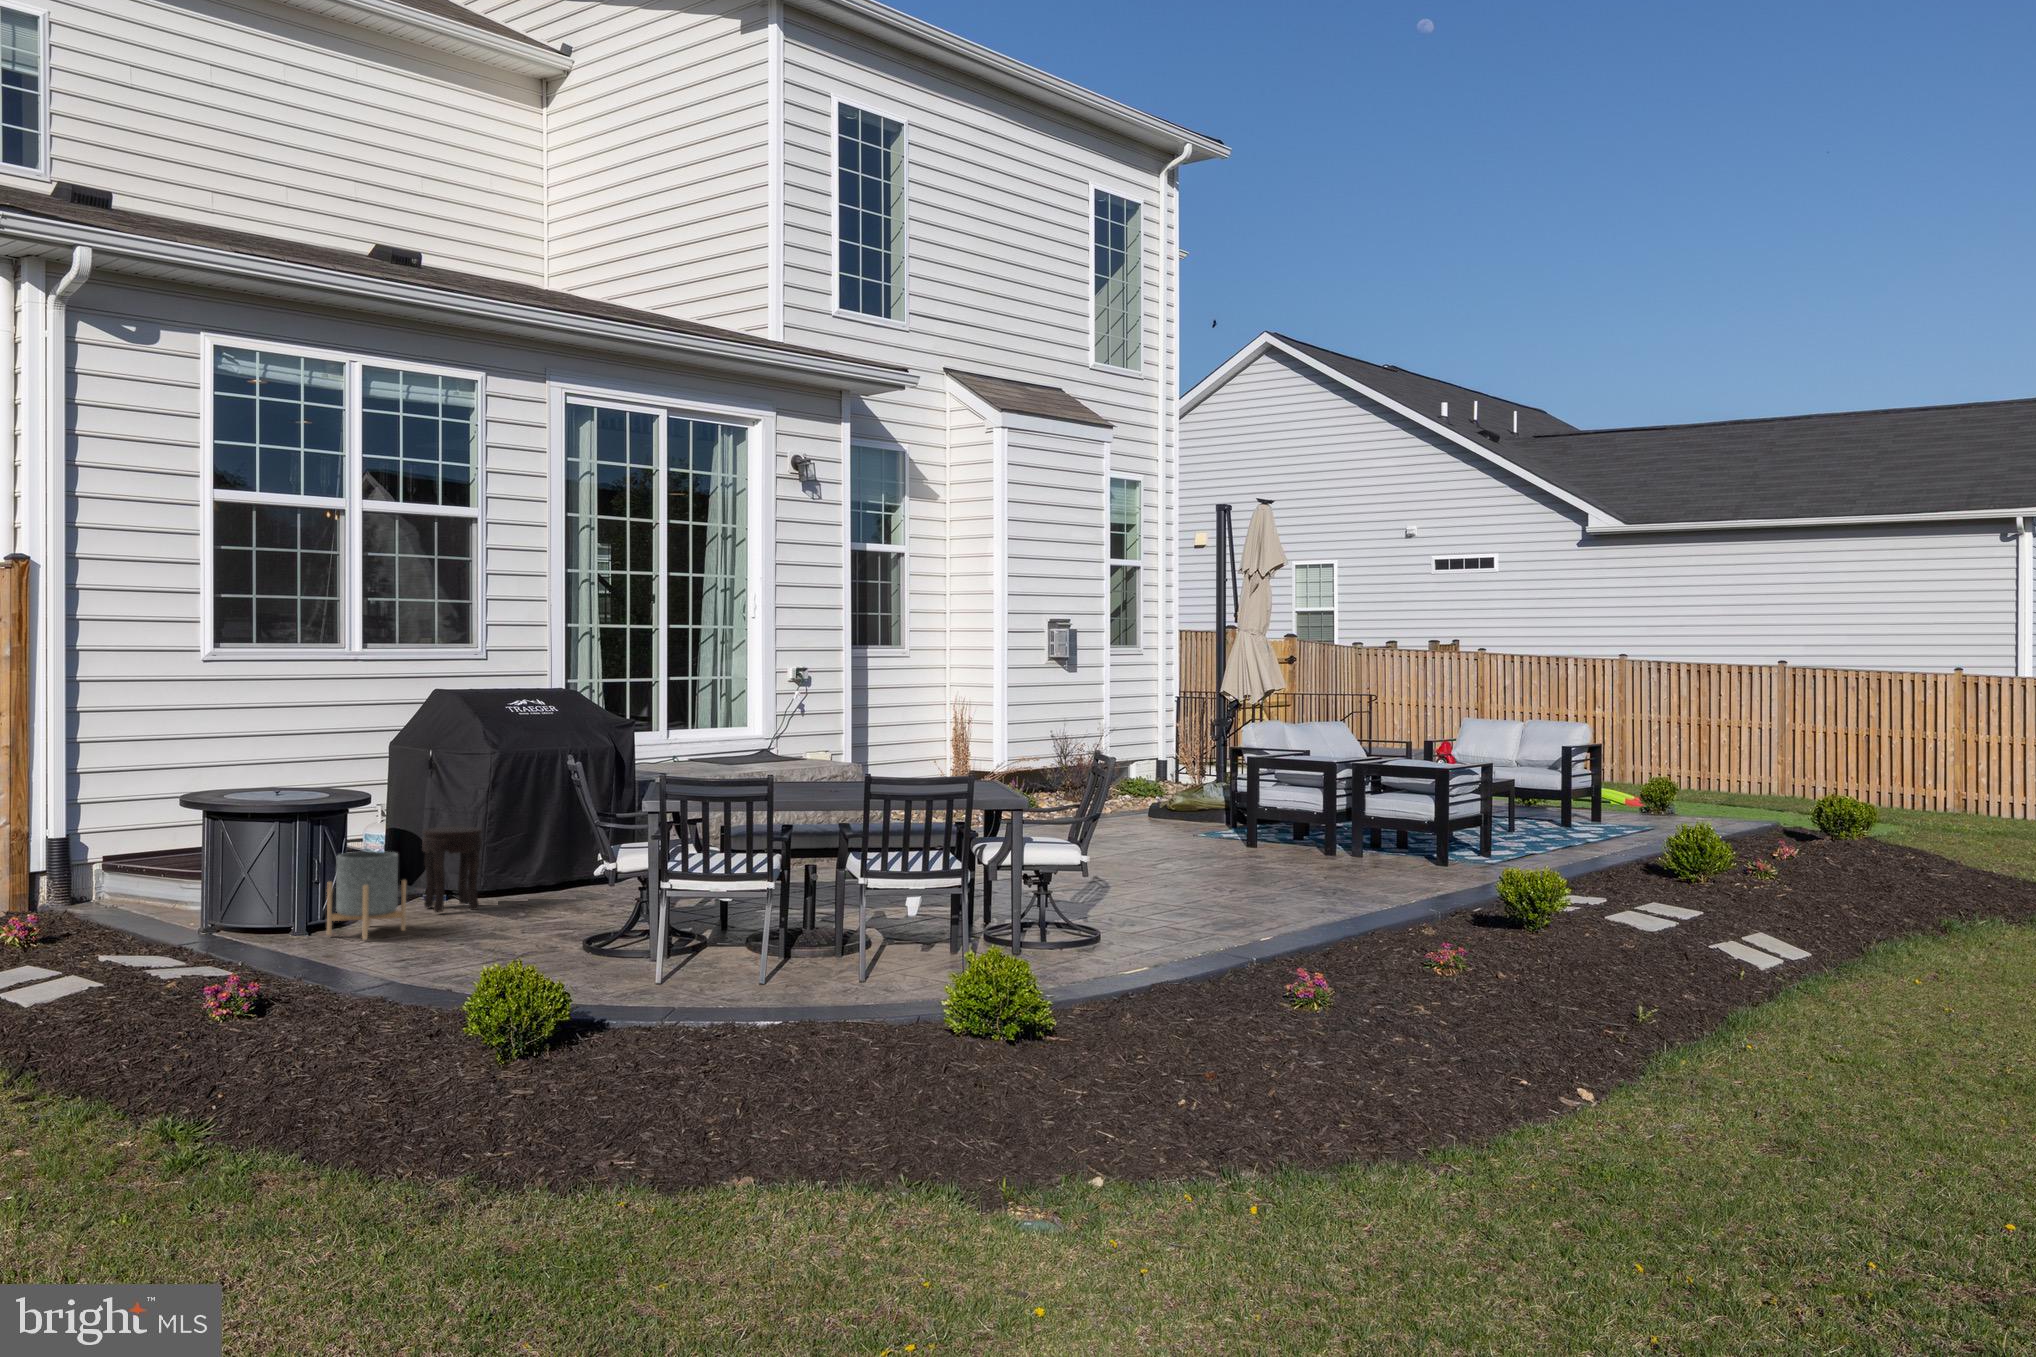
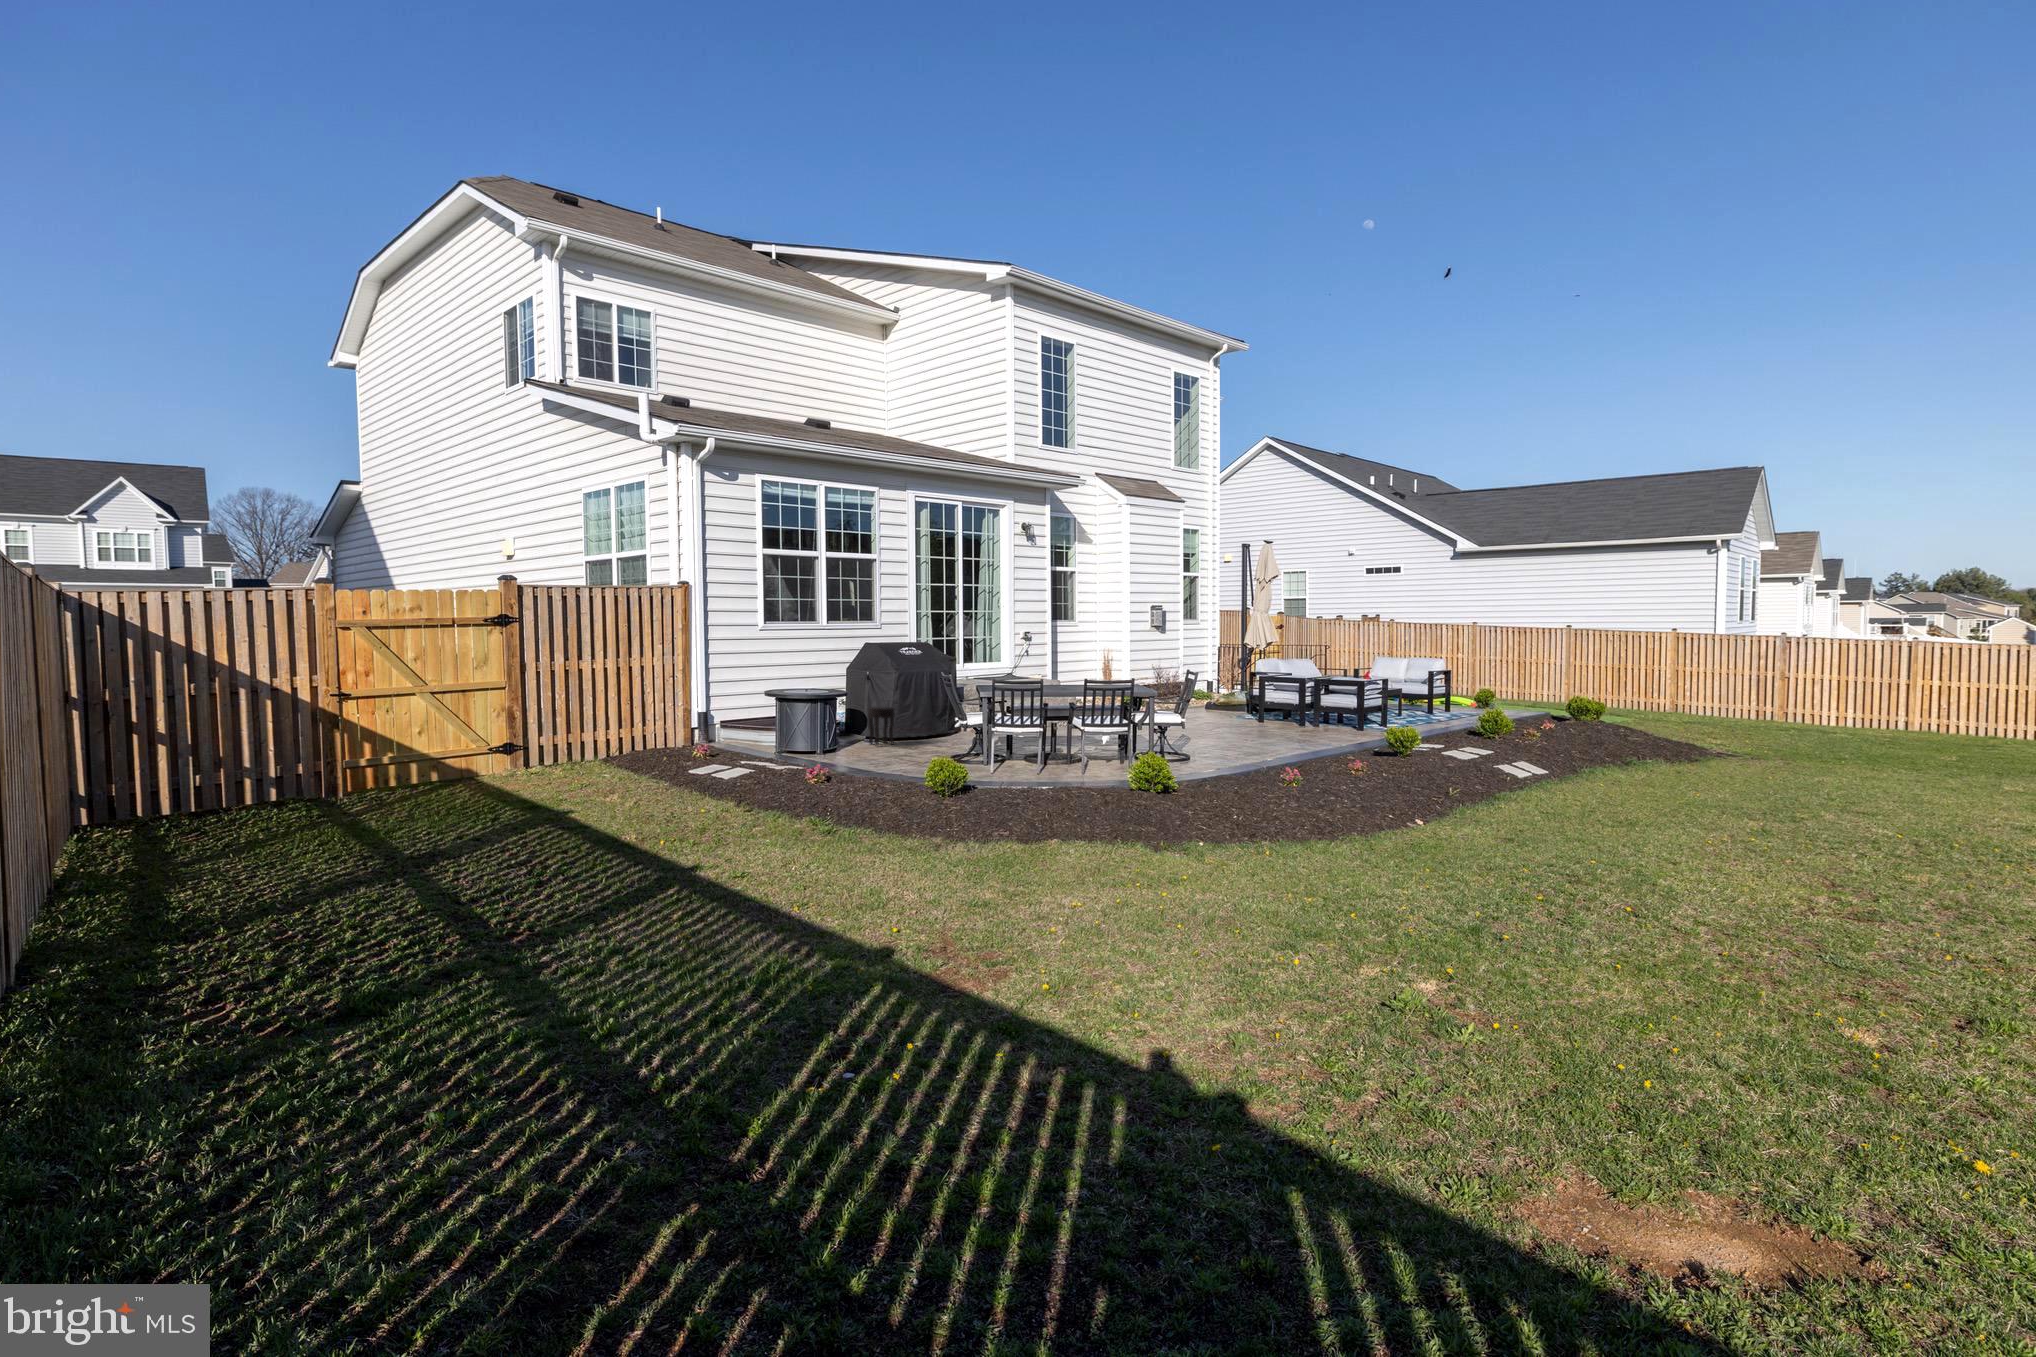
planter: present [327,851,406,939] -> none [832,717,866,756]

